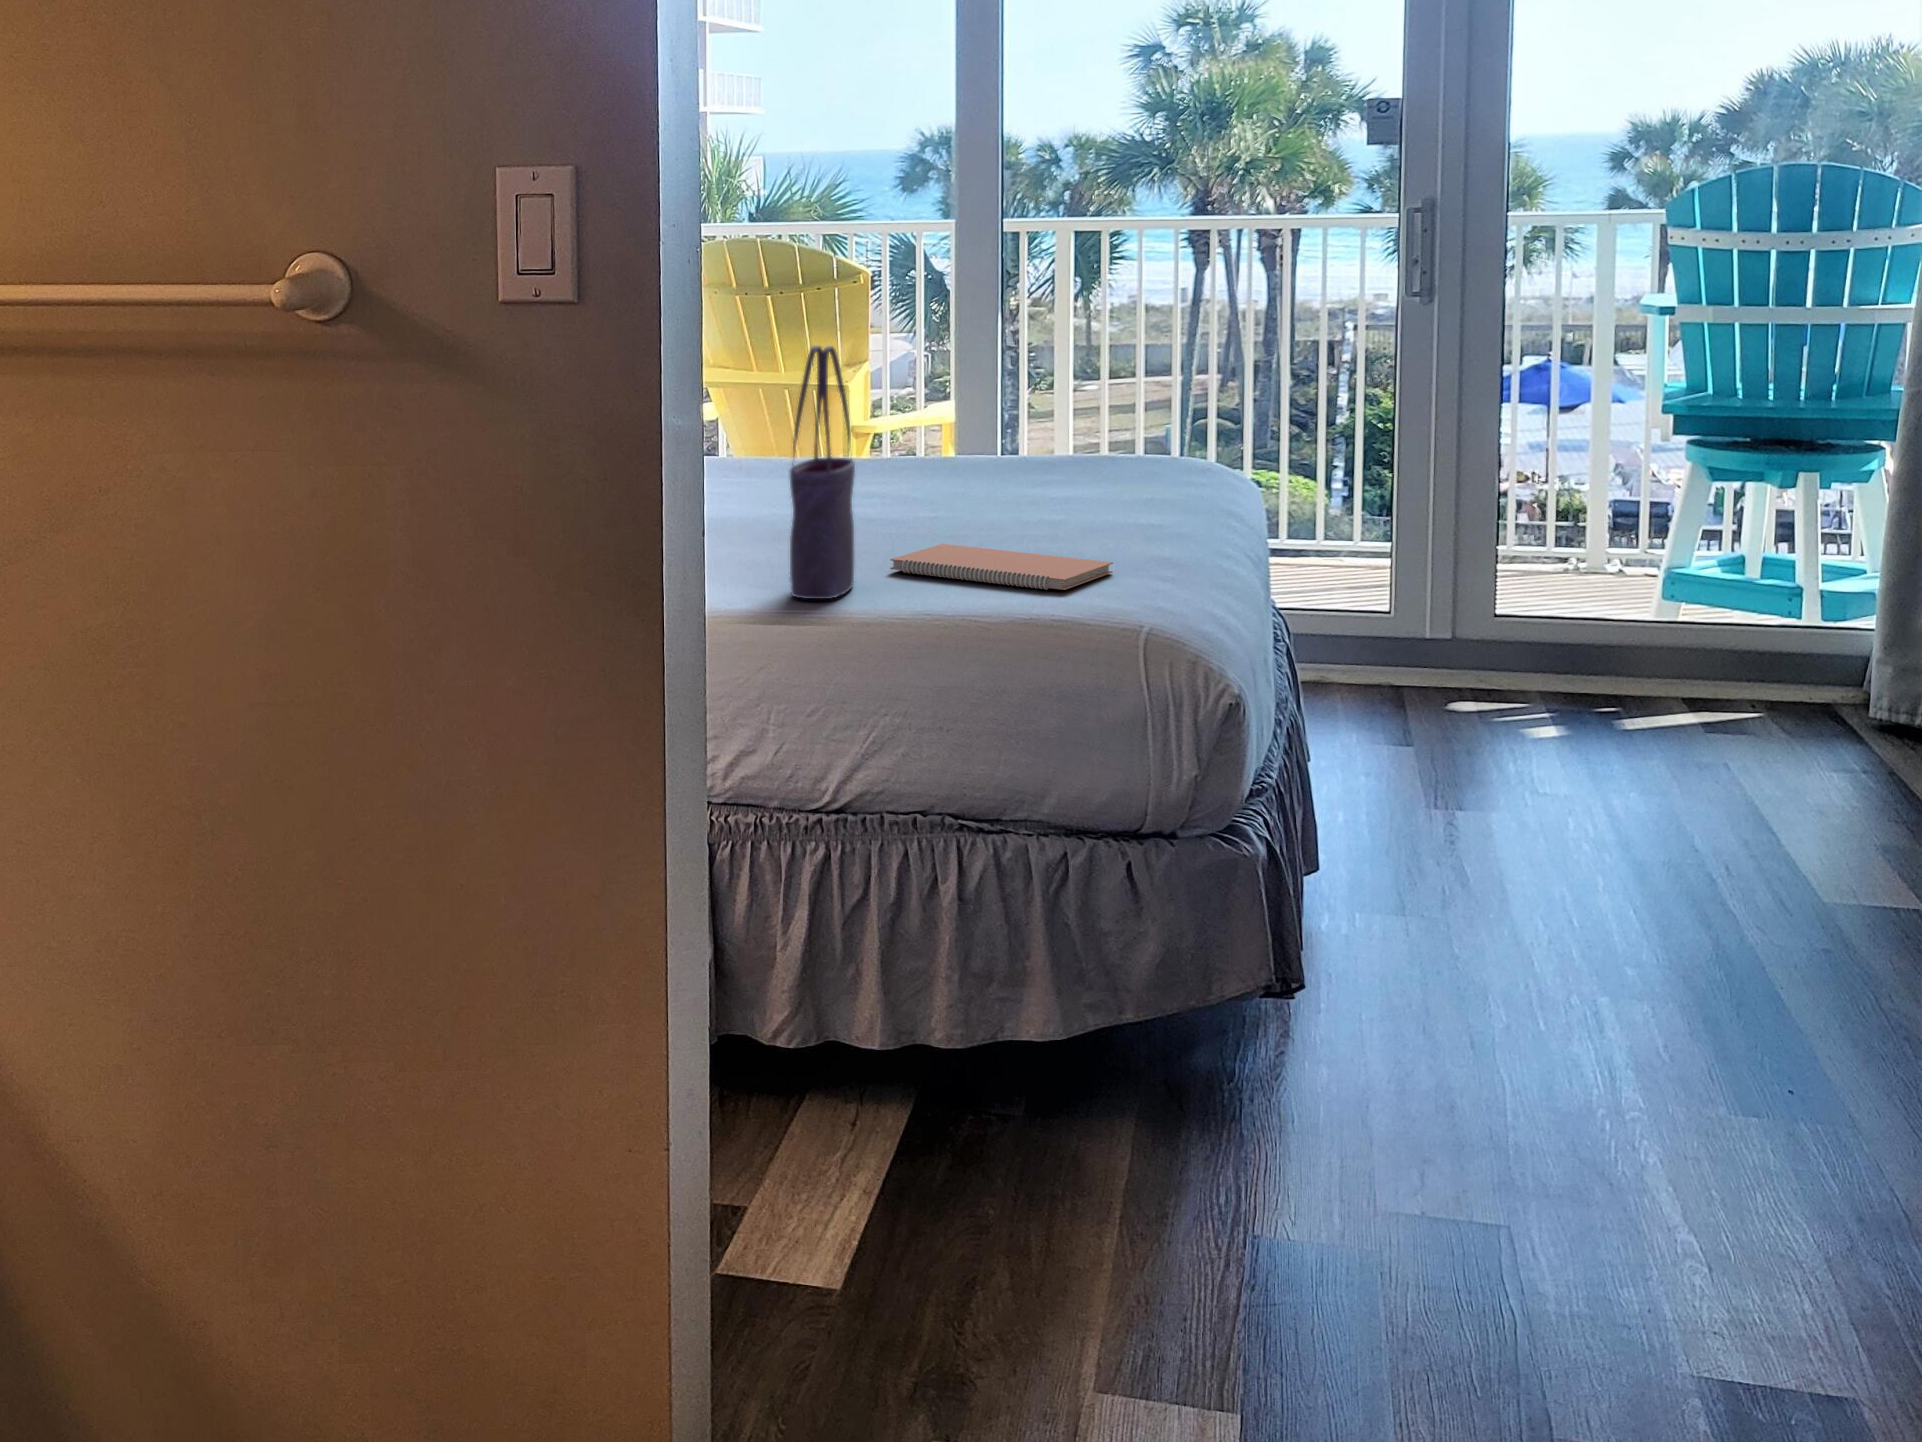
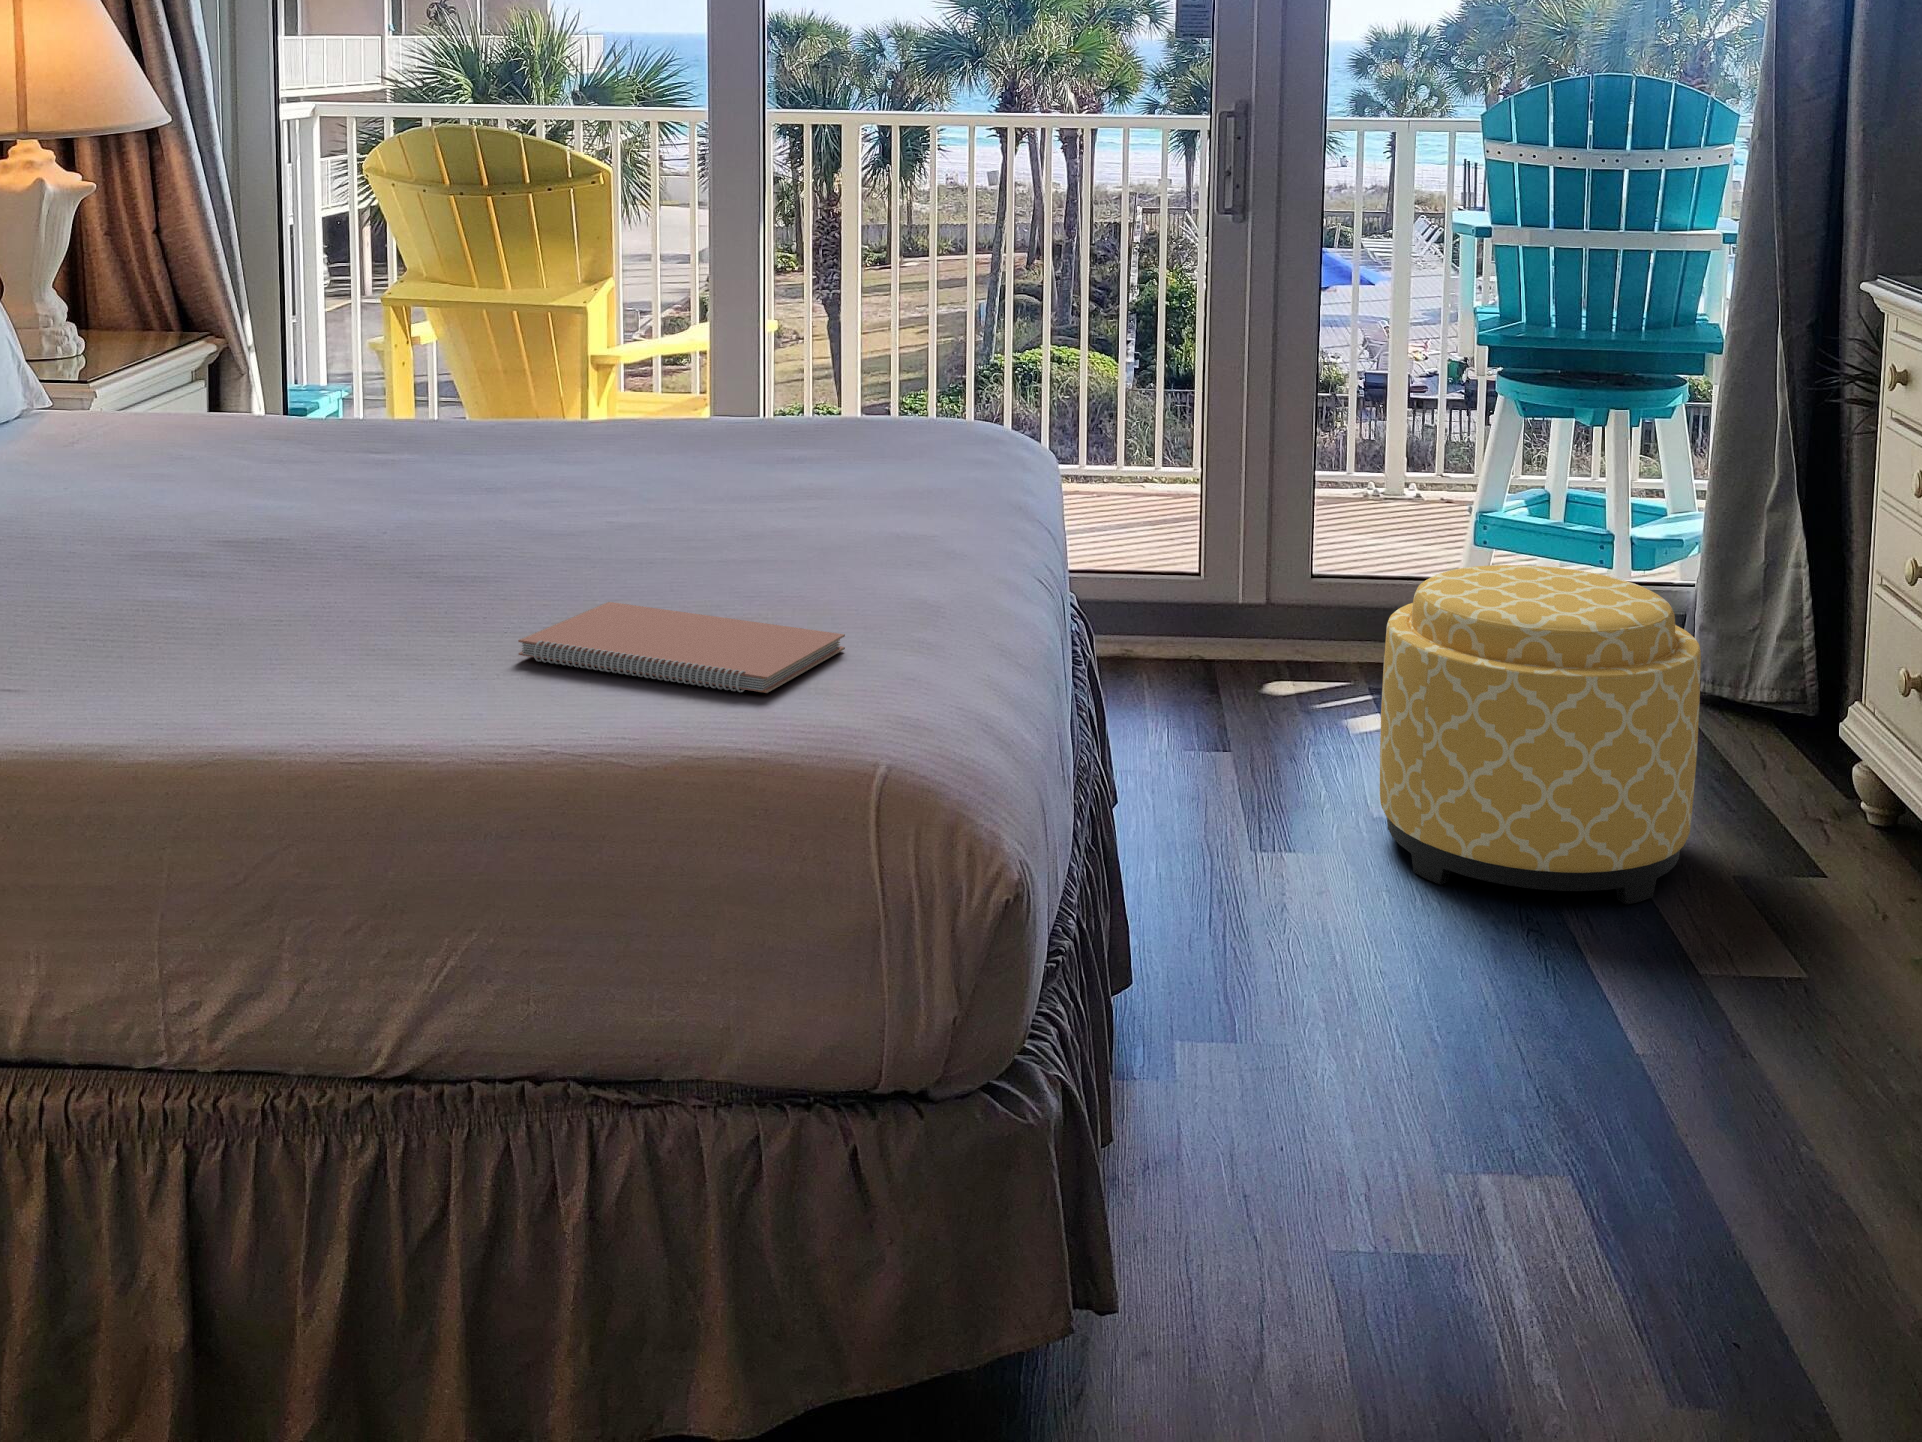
tote bag: present [790,345,855,599] -> none [331,319,451,732]
ottoman: none [1547,585,1852,864] -> present [1380,565,1701,904]

